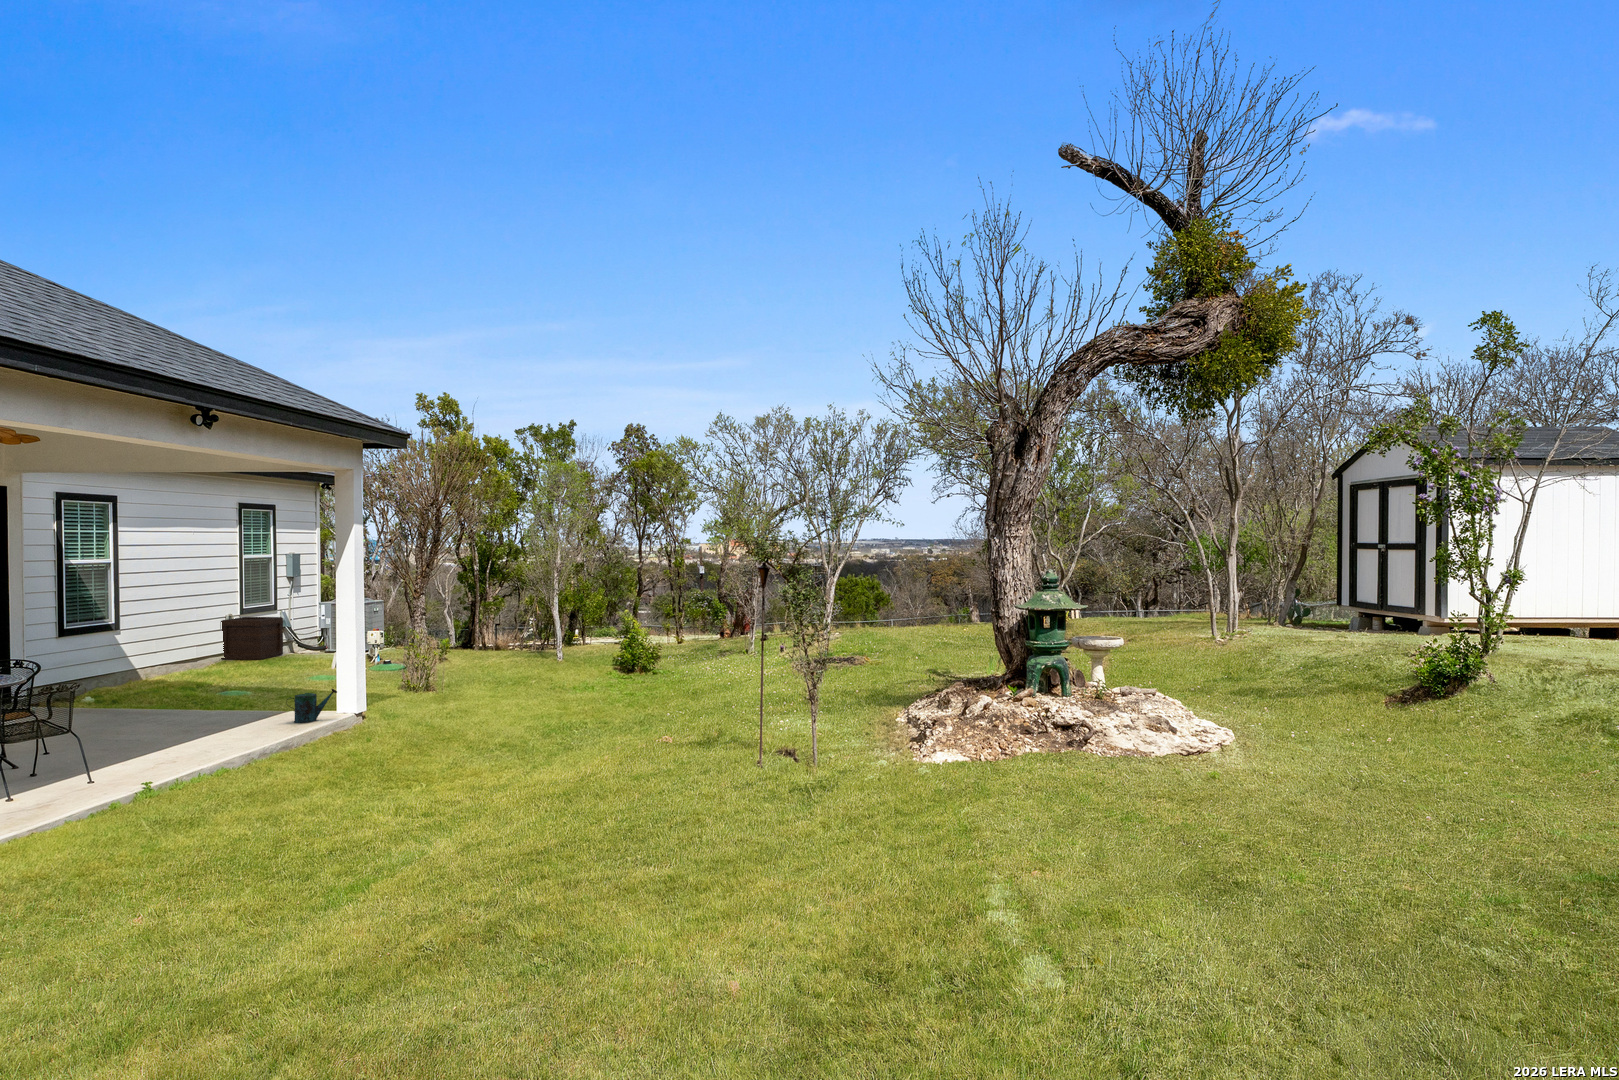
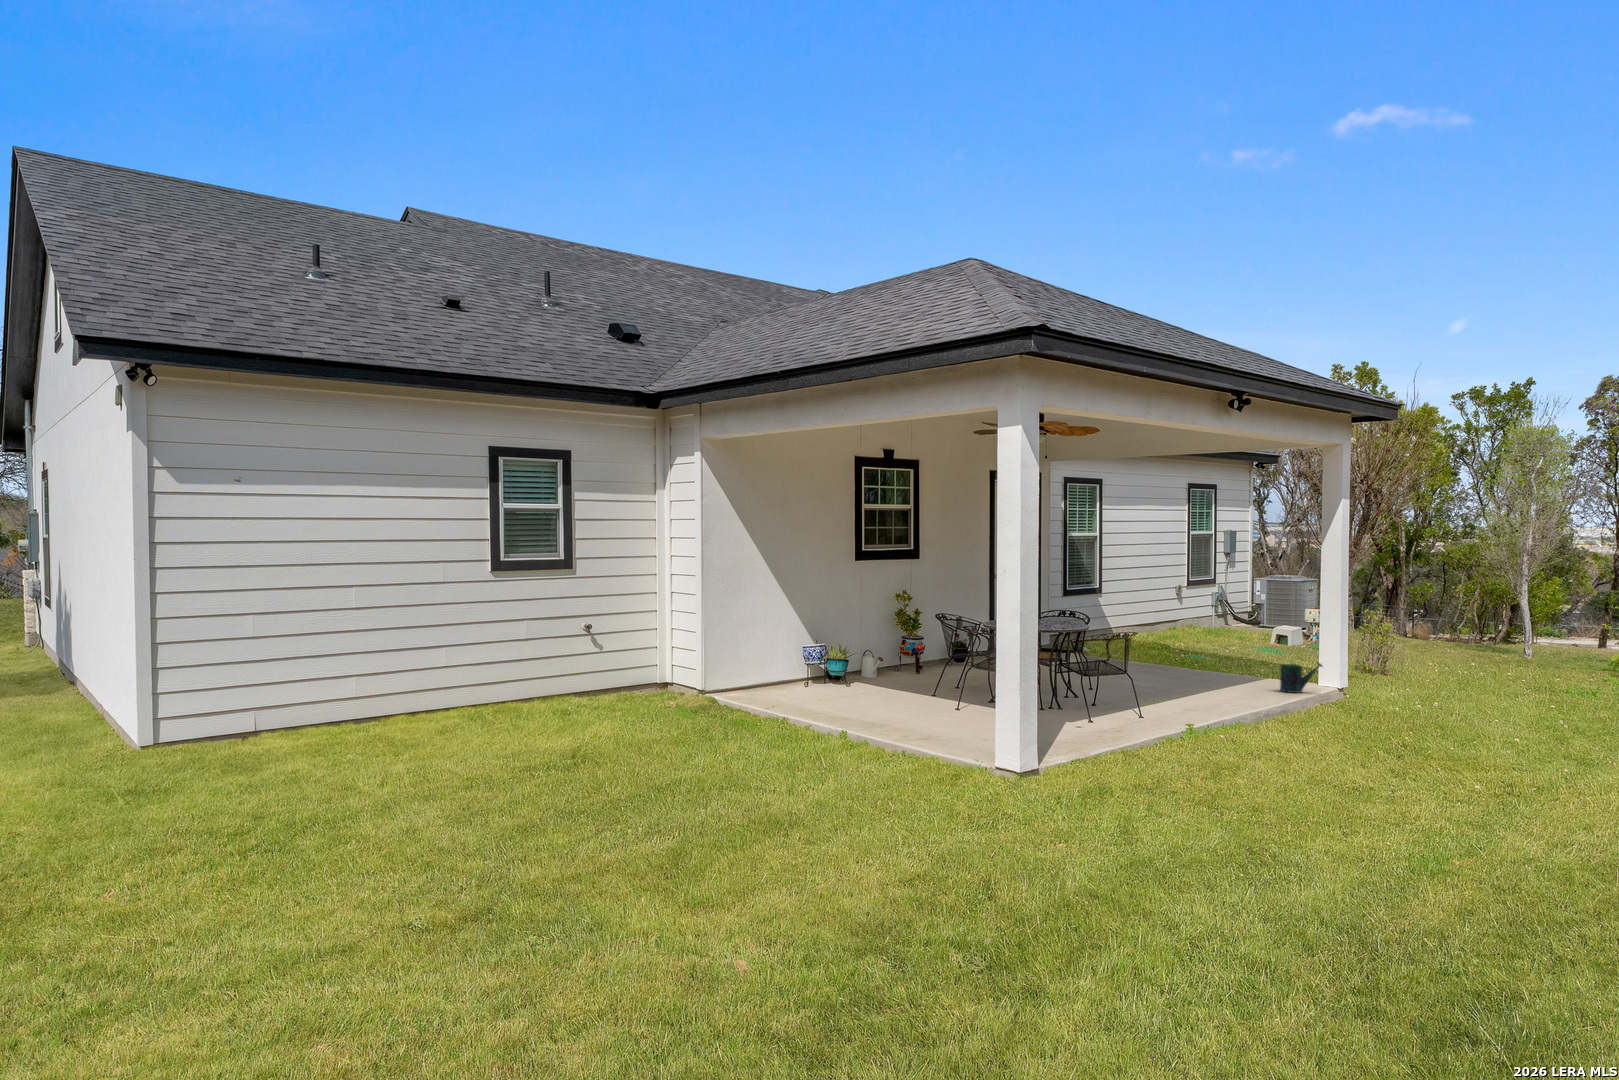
wooden crate: present [220,617,283,660] -> none [1172,588,1226,629]

